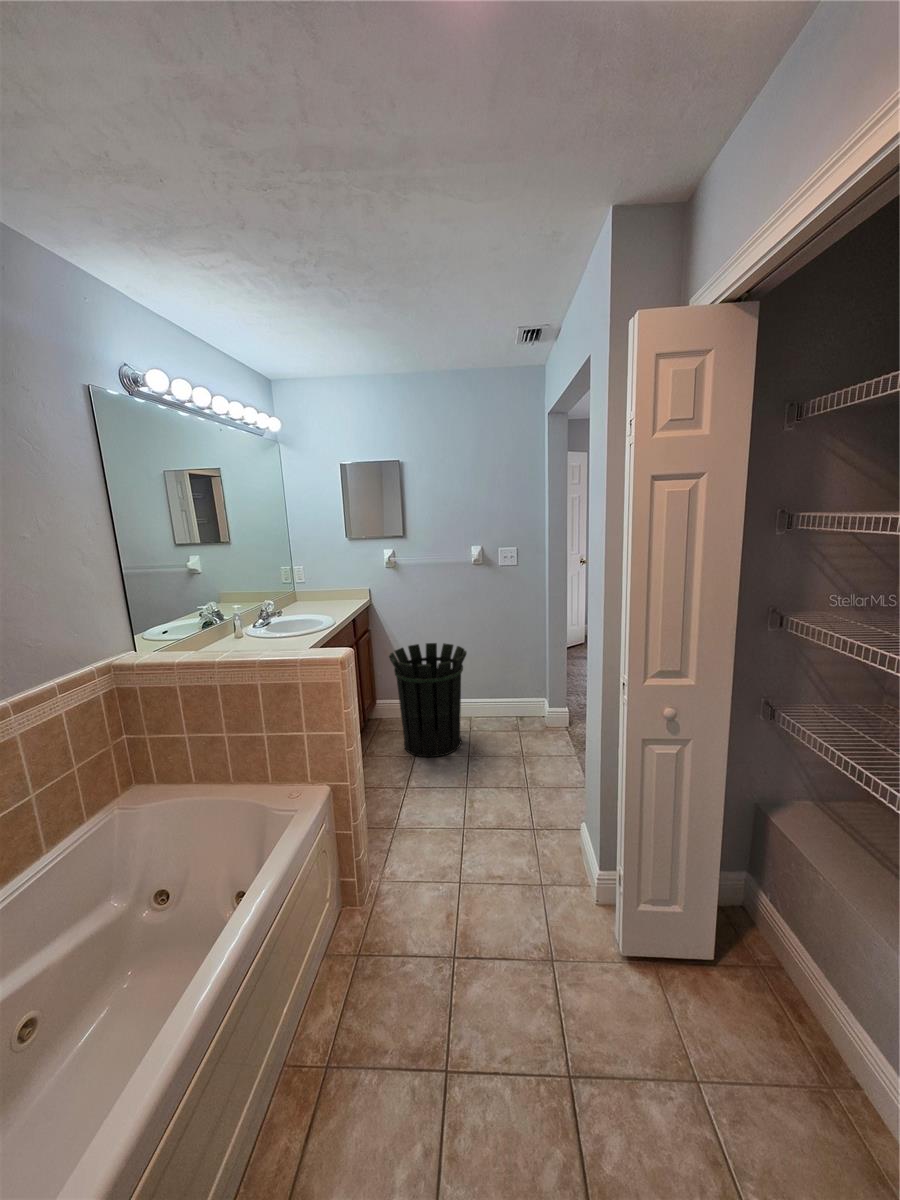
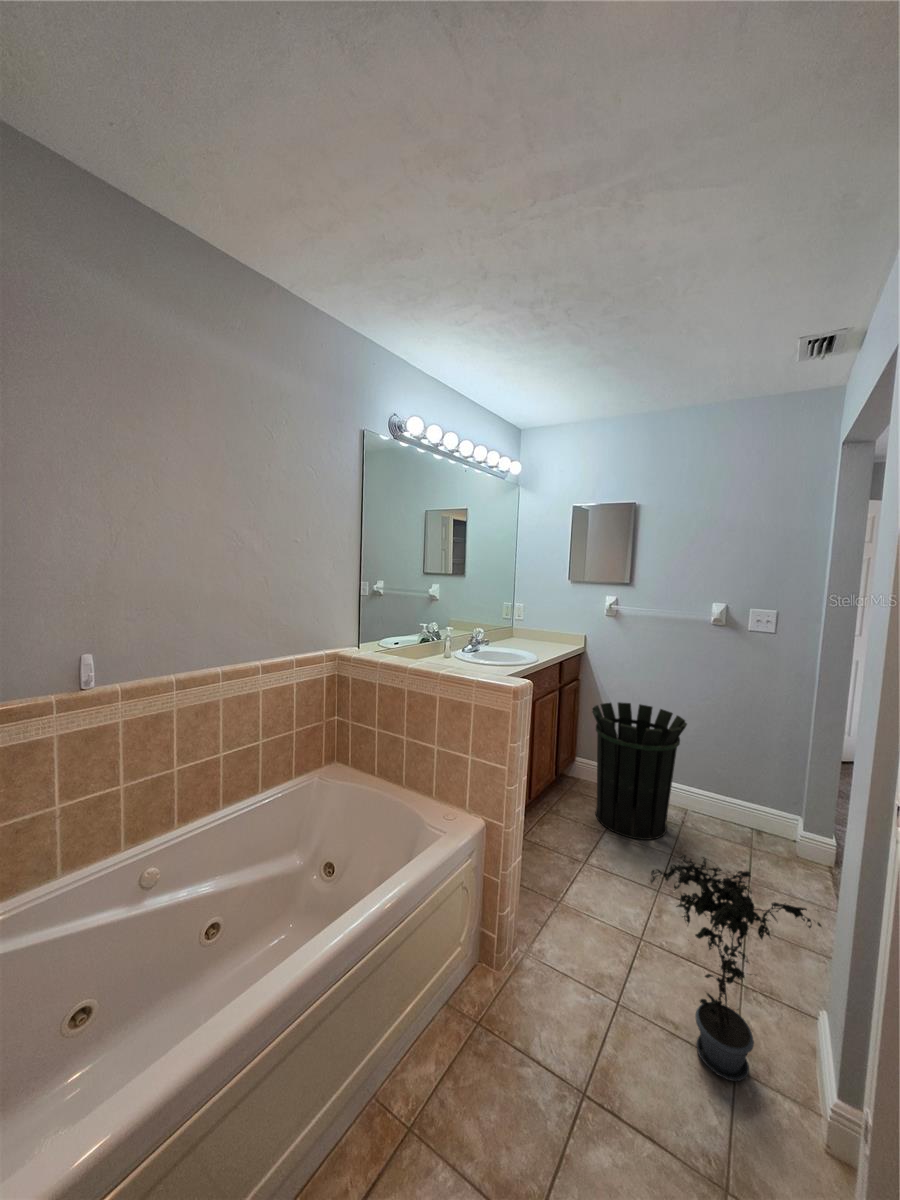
potted plant: none [473,750,580,894] -> present [651,855,821,1081]

